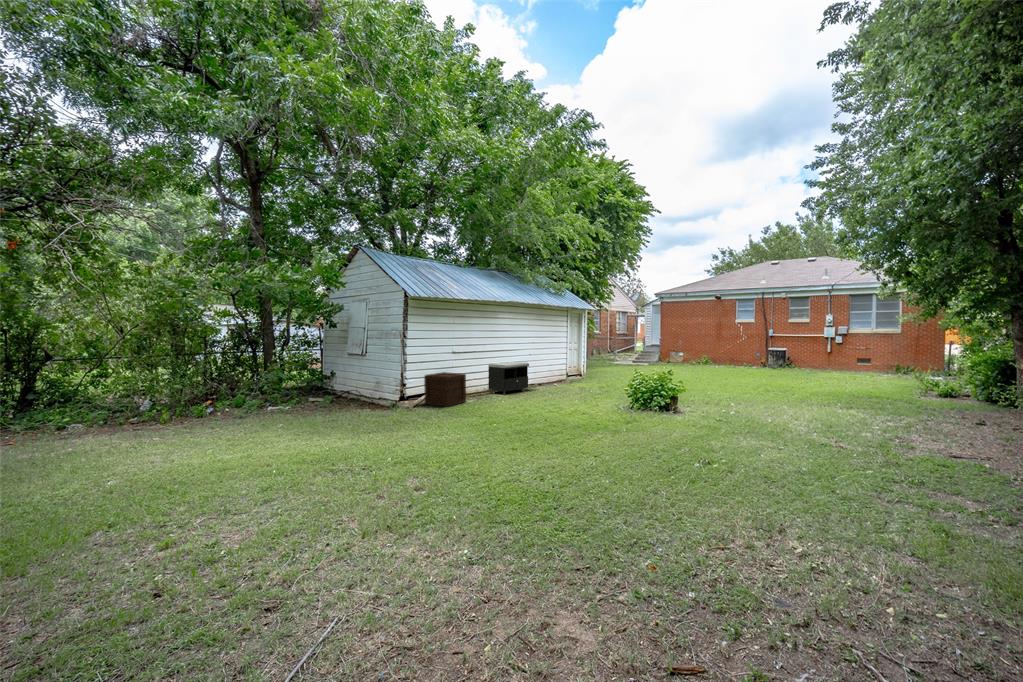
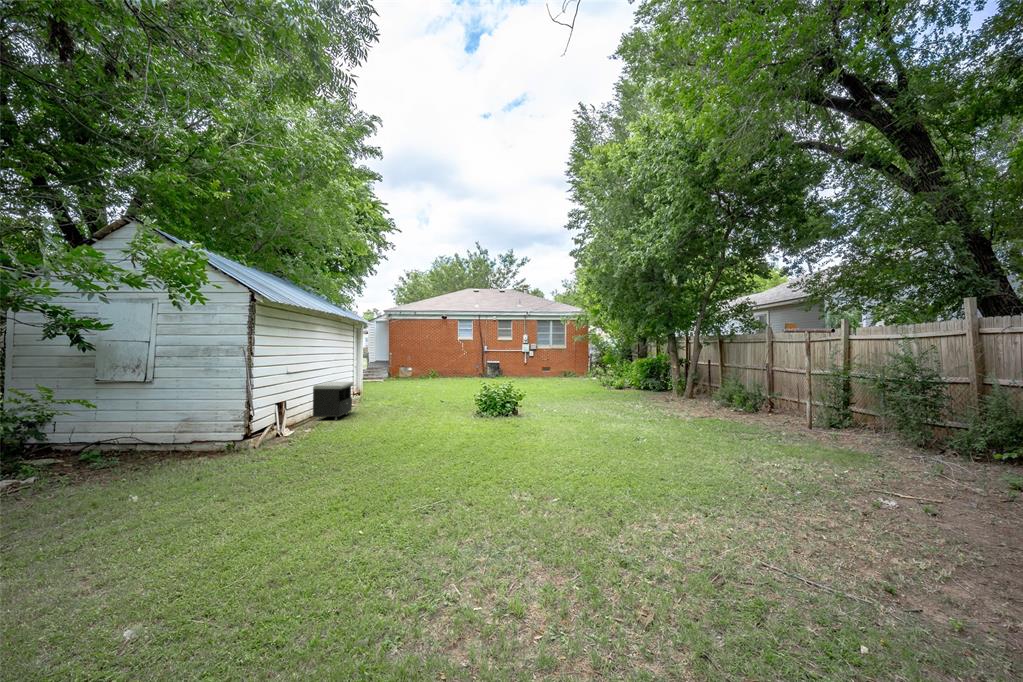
wooden crate: present [424,372,466,406] -> none [271,398,320,442]

